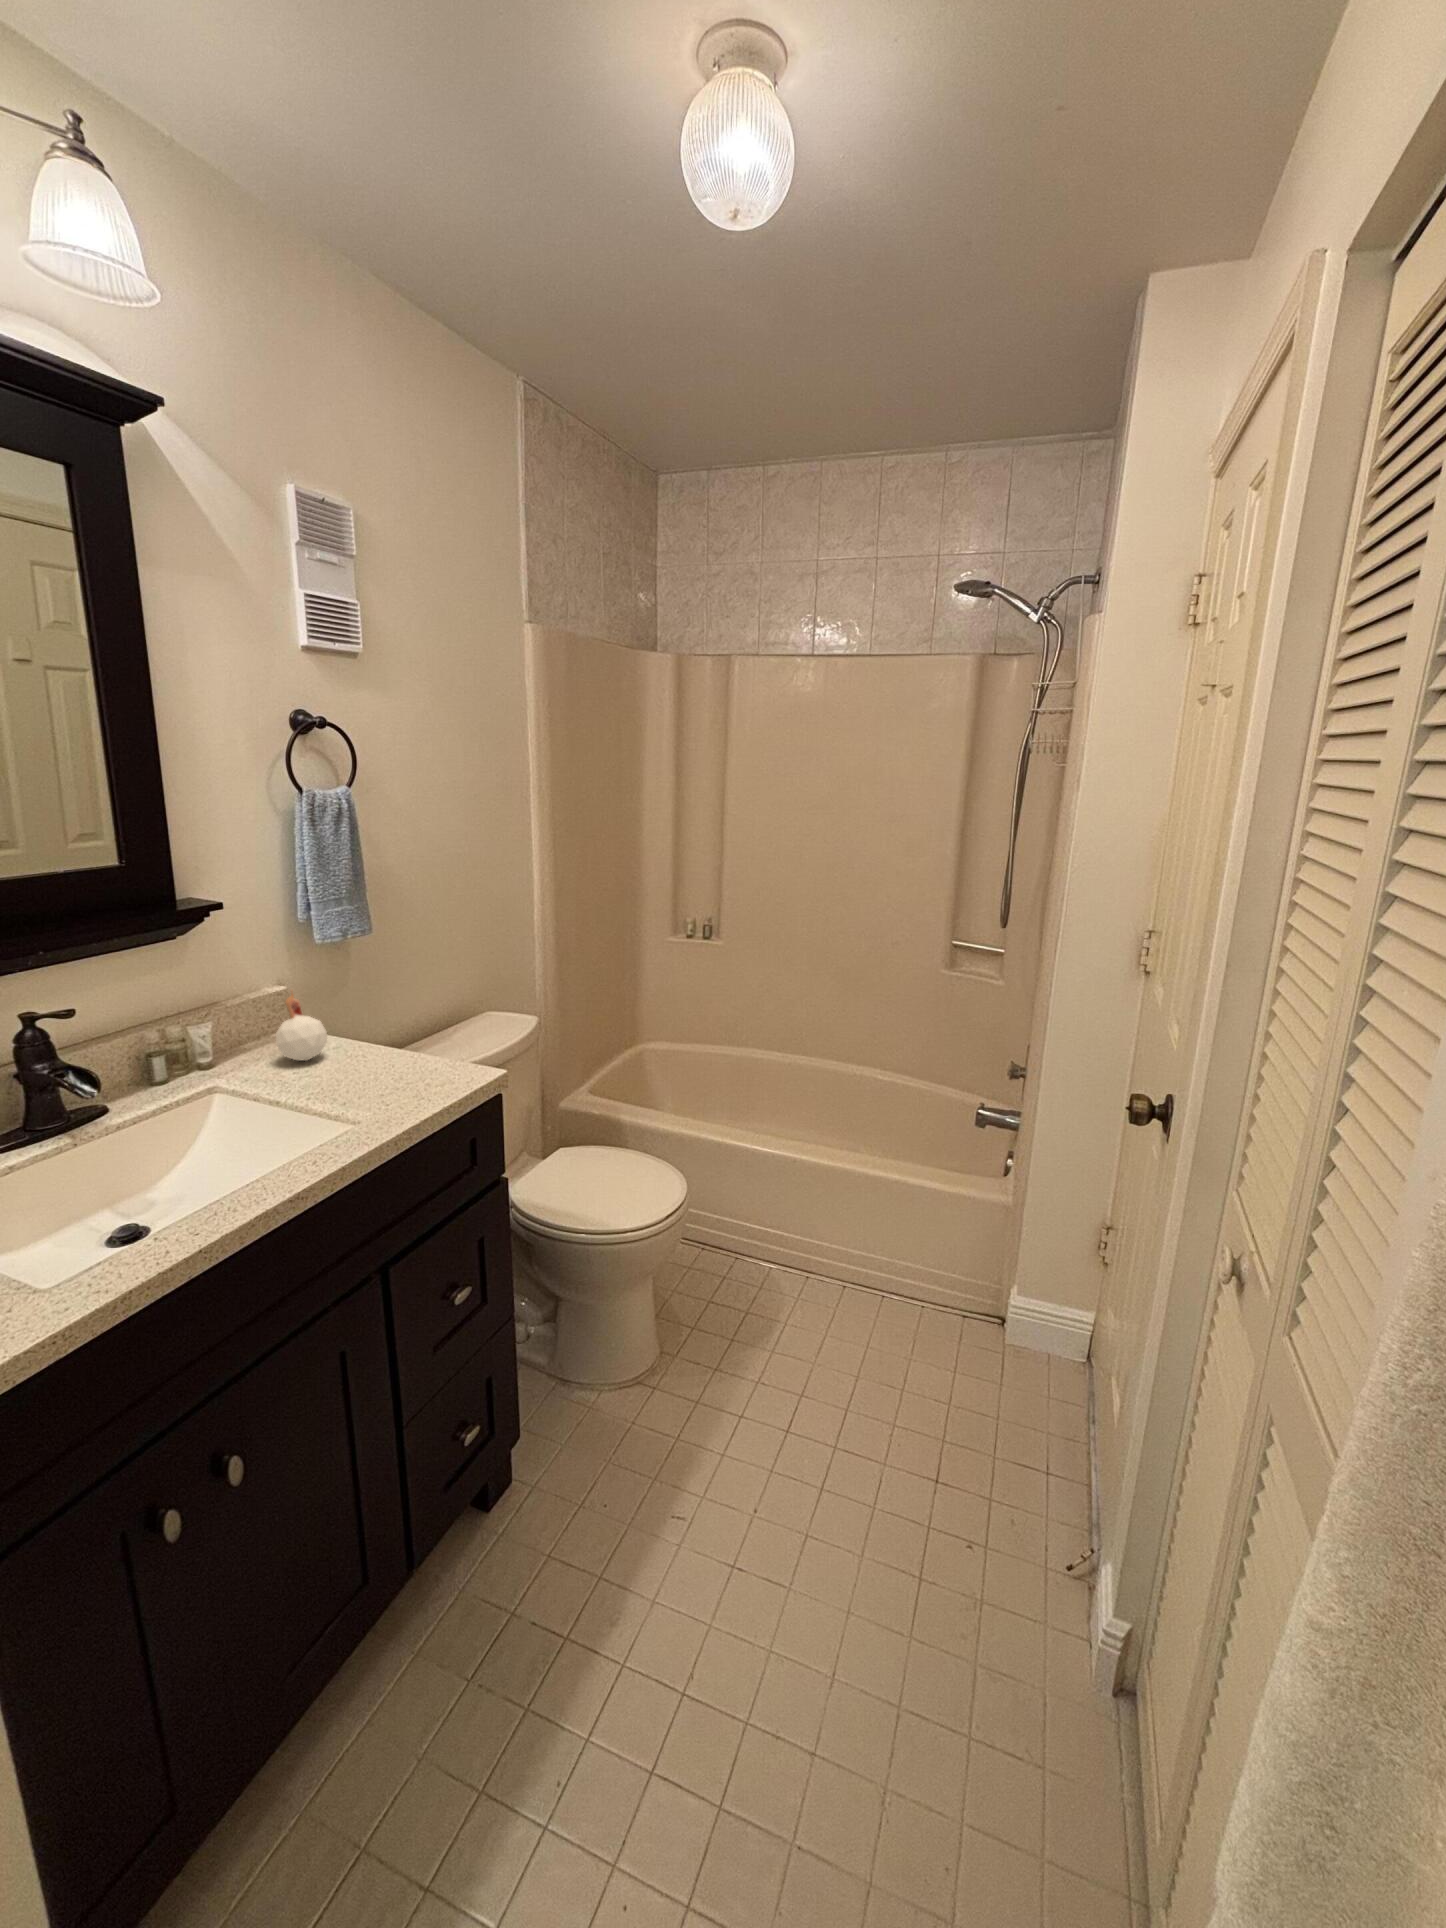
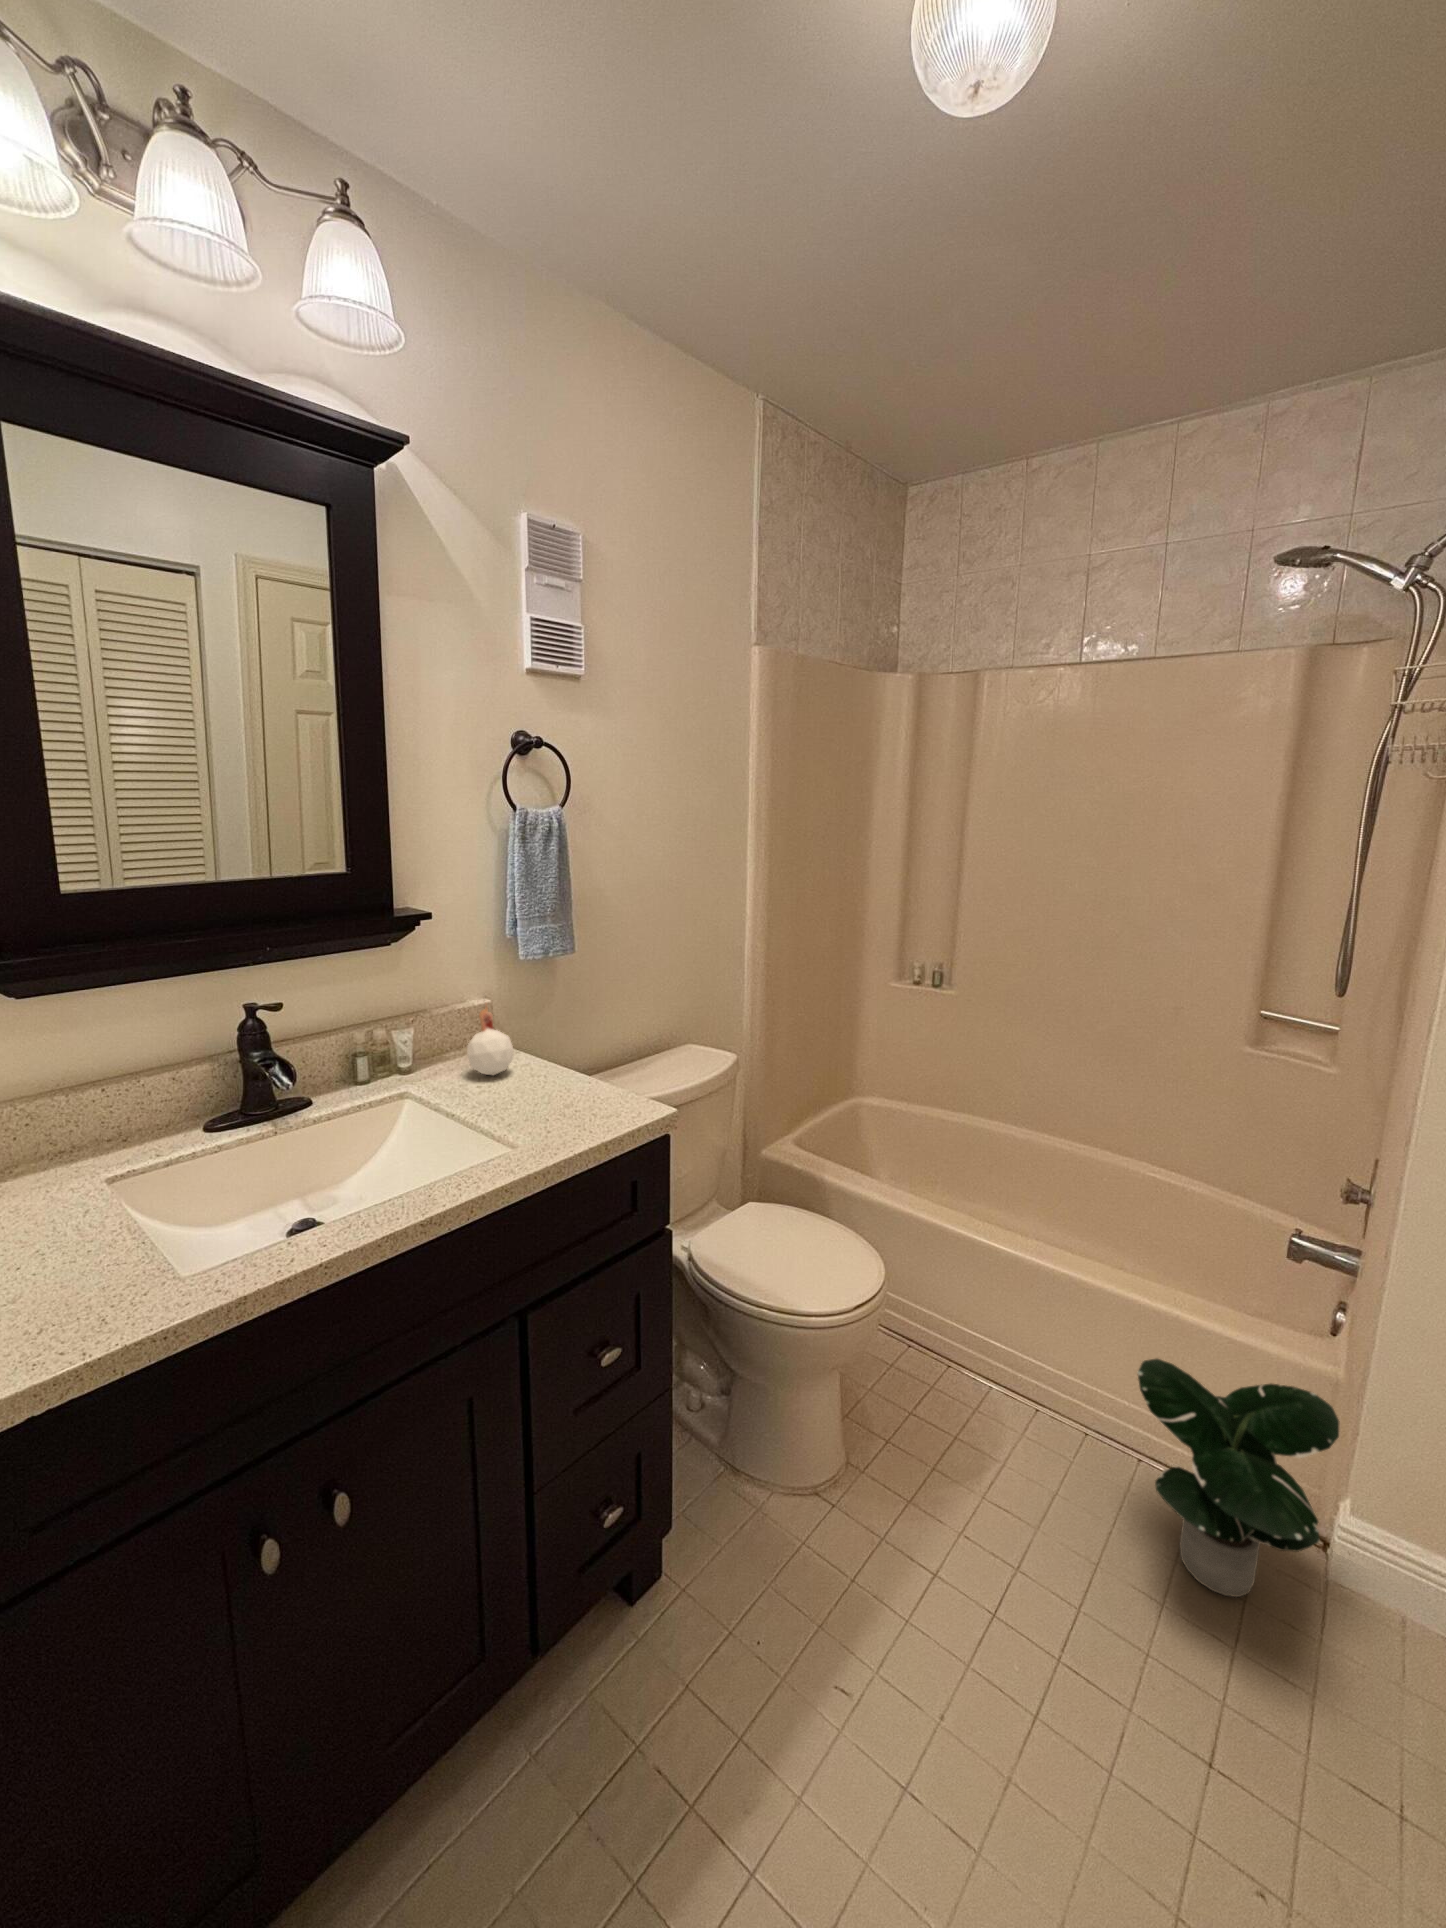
potted plant: none [879,1215,1008,1373] -> present [1138,1359,1339,1597]

